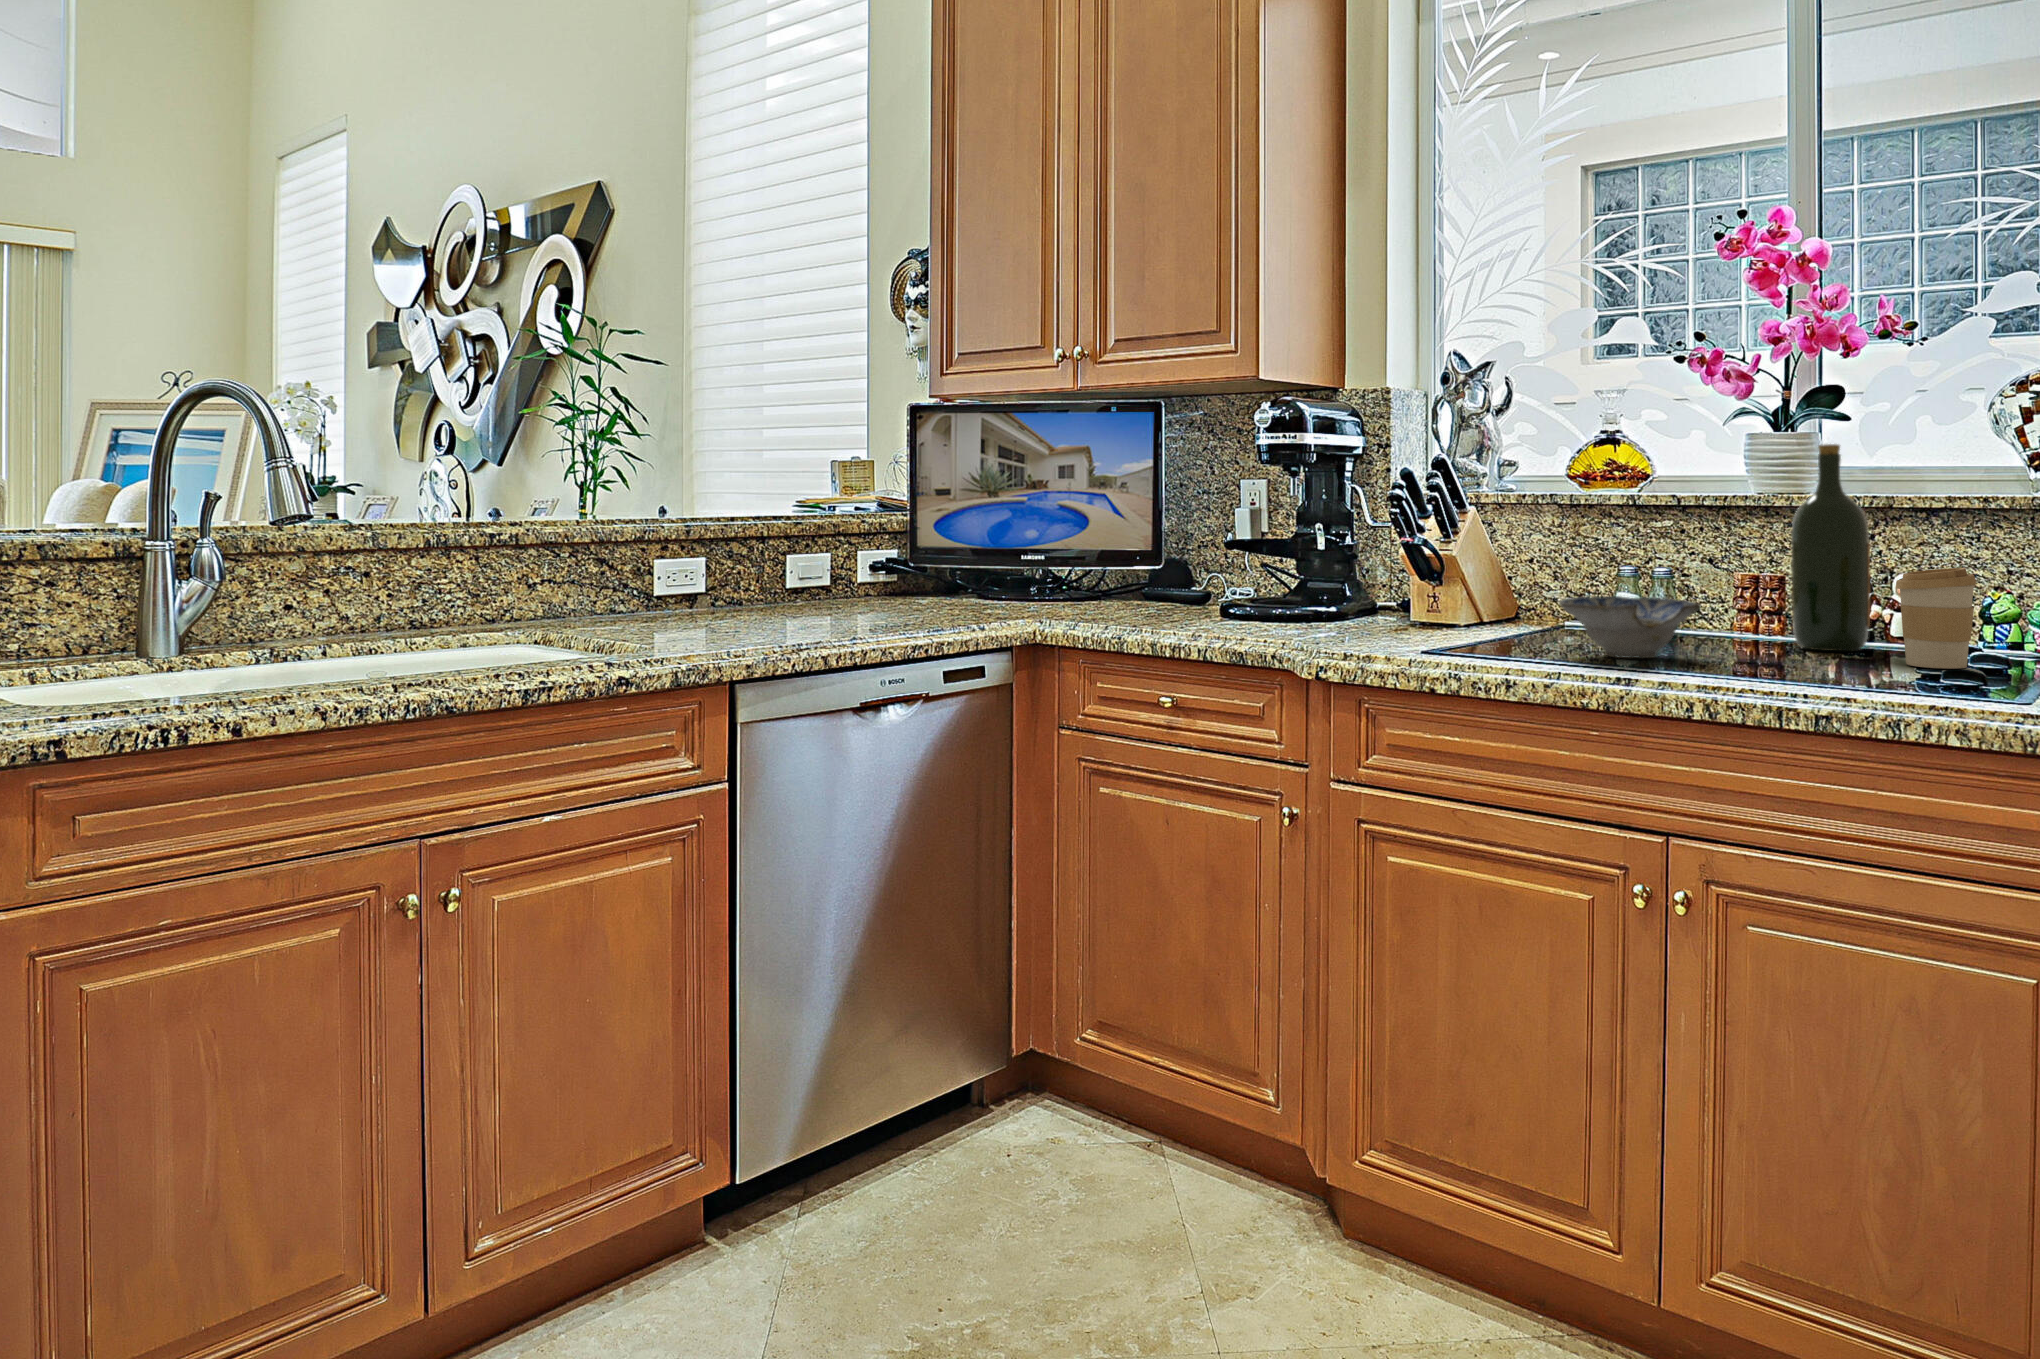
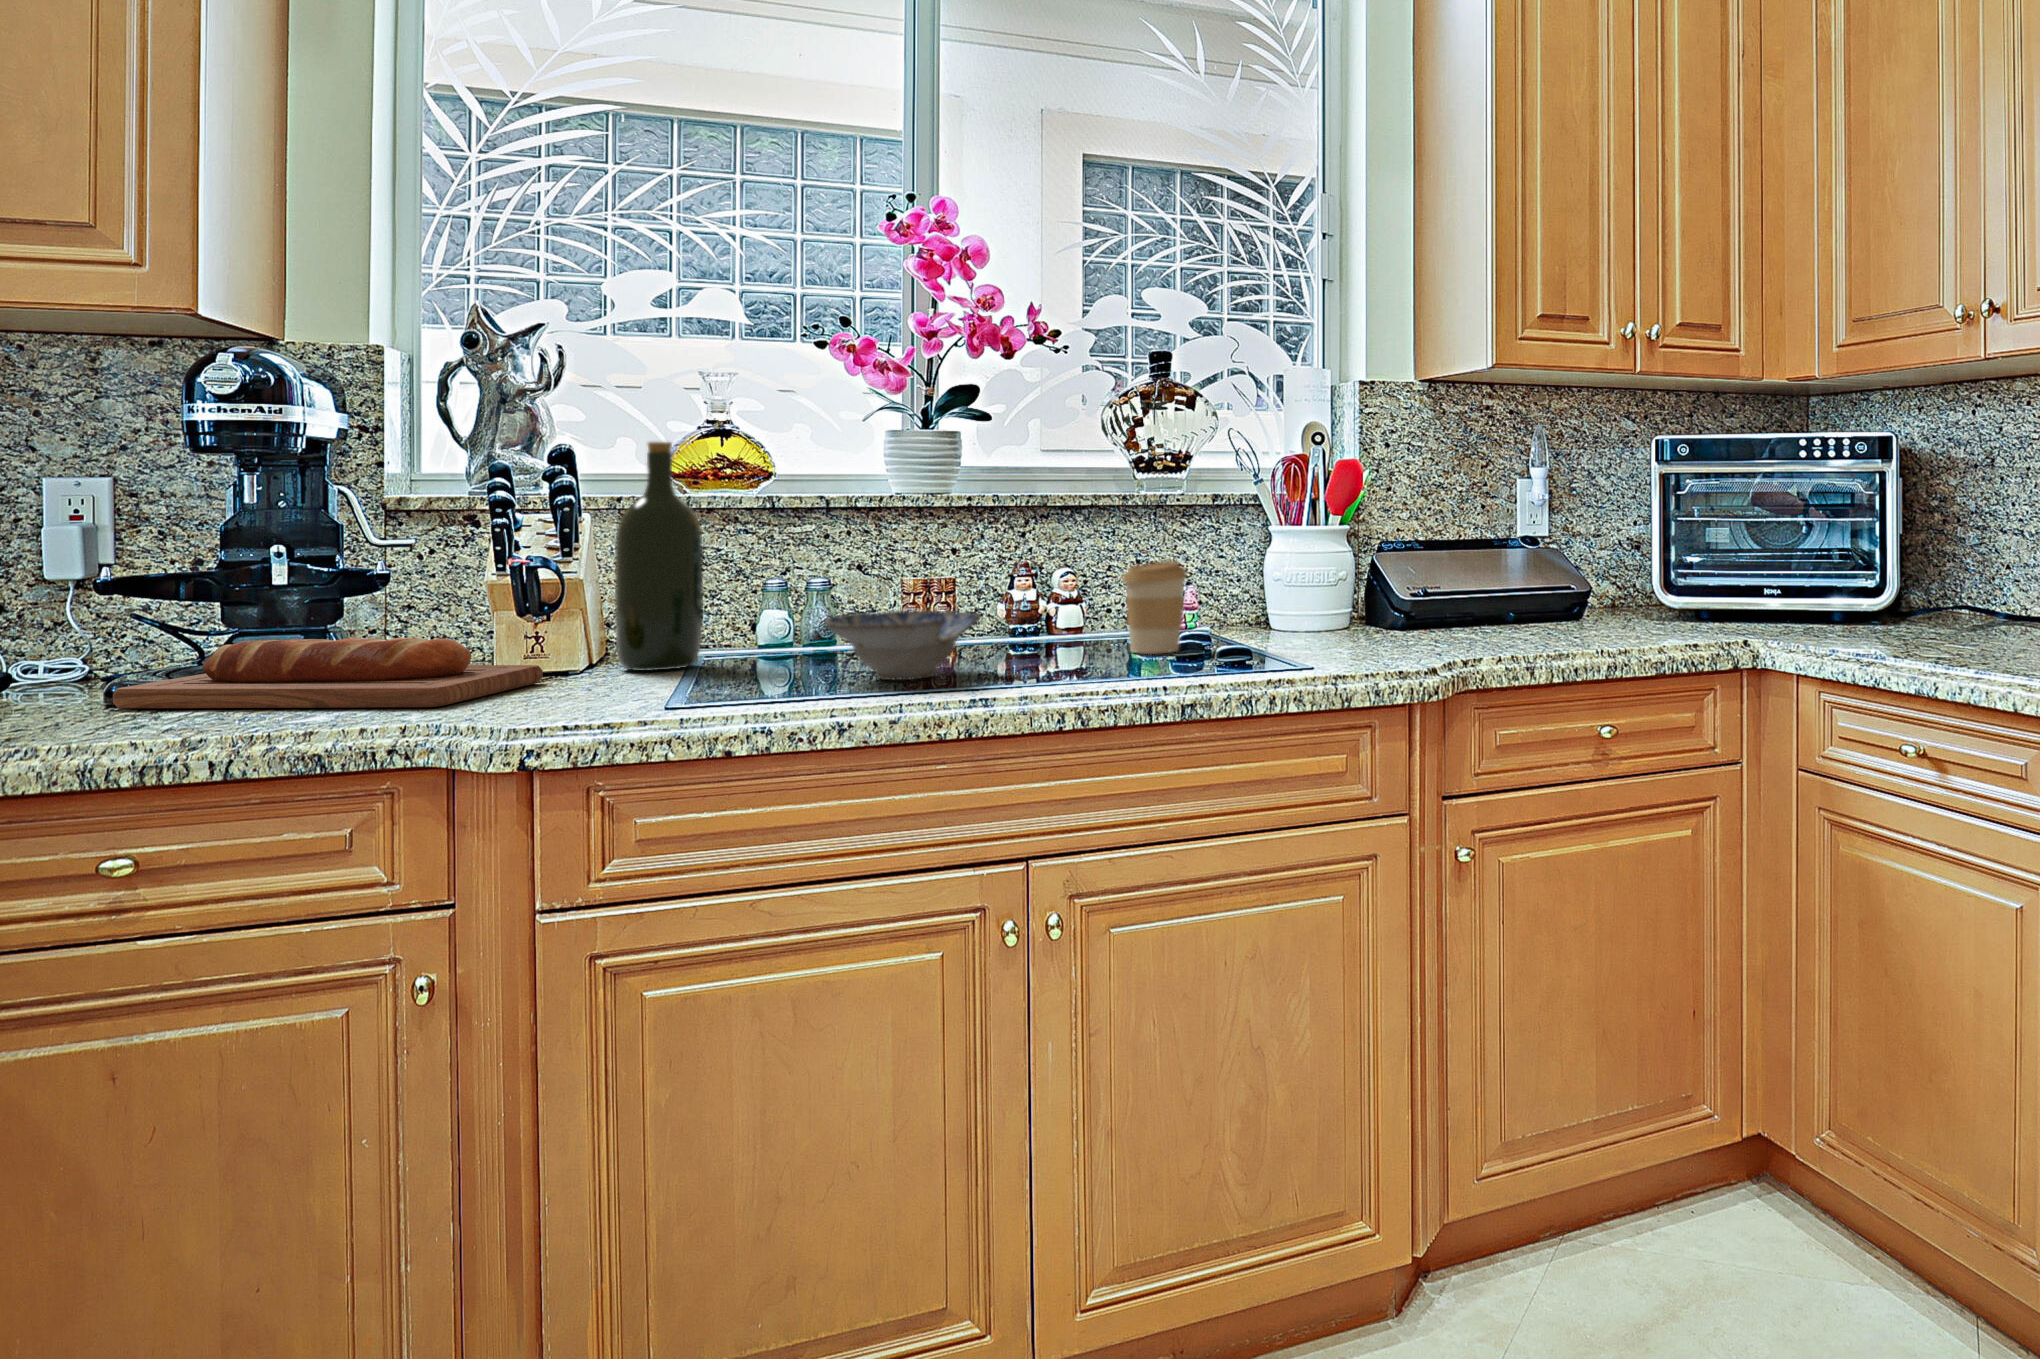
wine bottle: present [1791,444,1870,651] -> present [615,442,703,671]
bread loaf: none [1208,585,1414,636] -> present [113,638,543,708]

